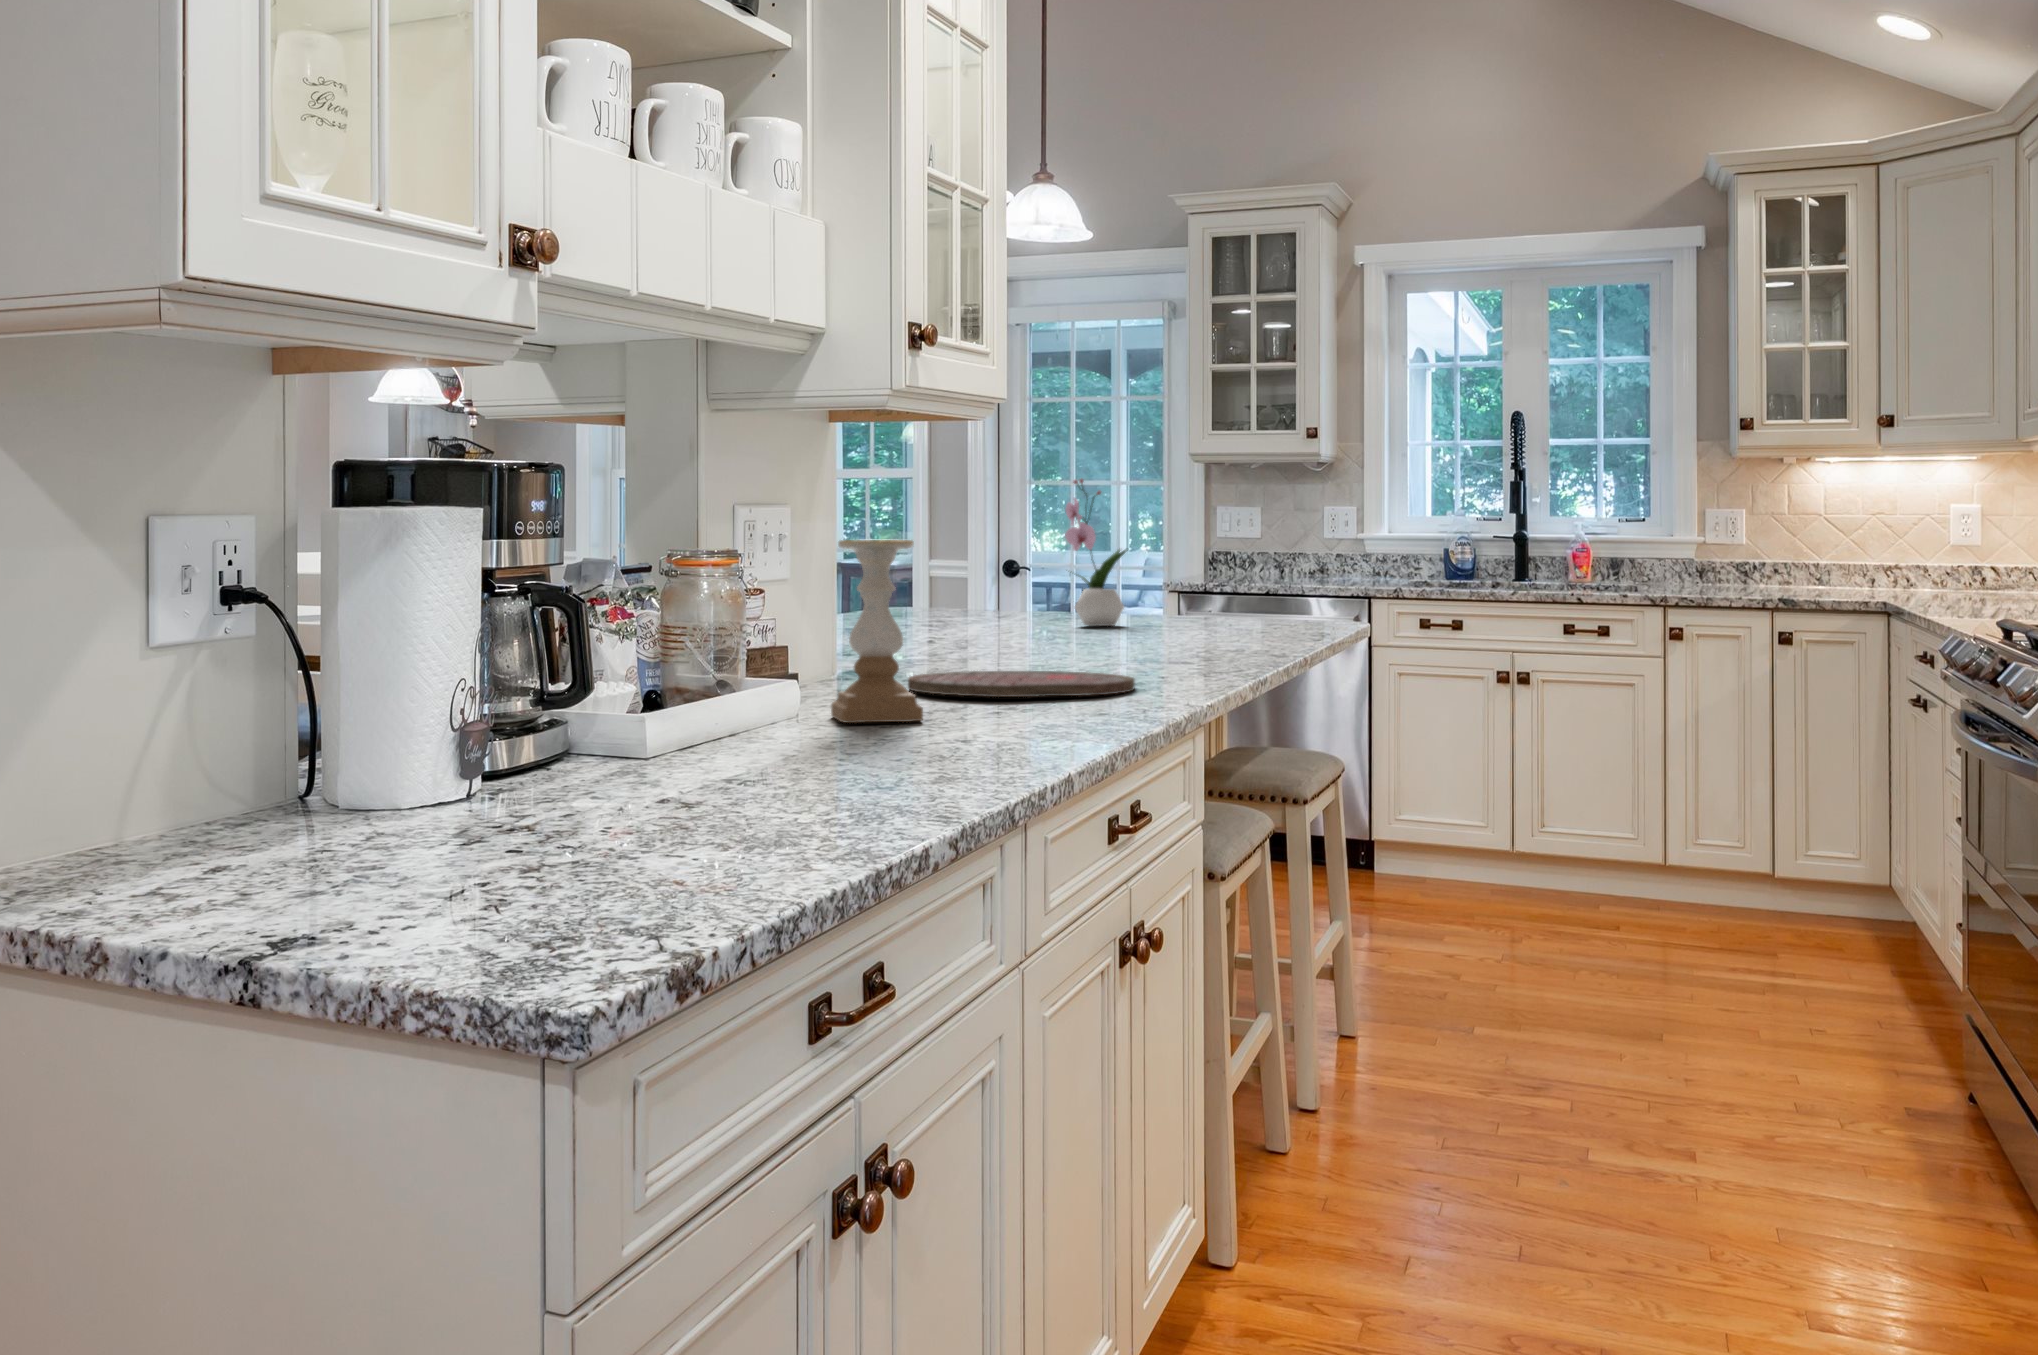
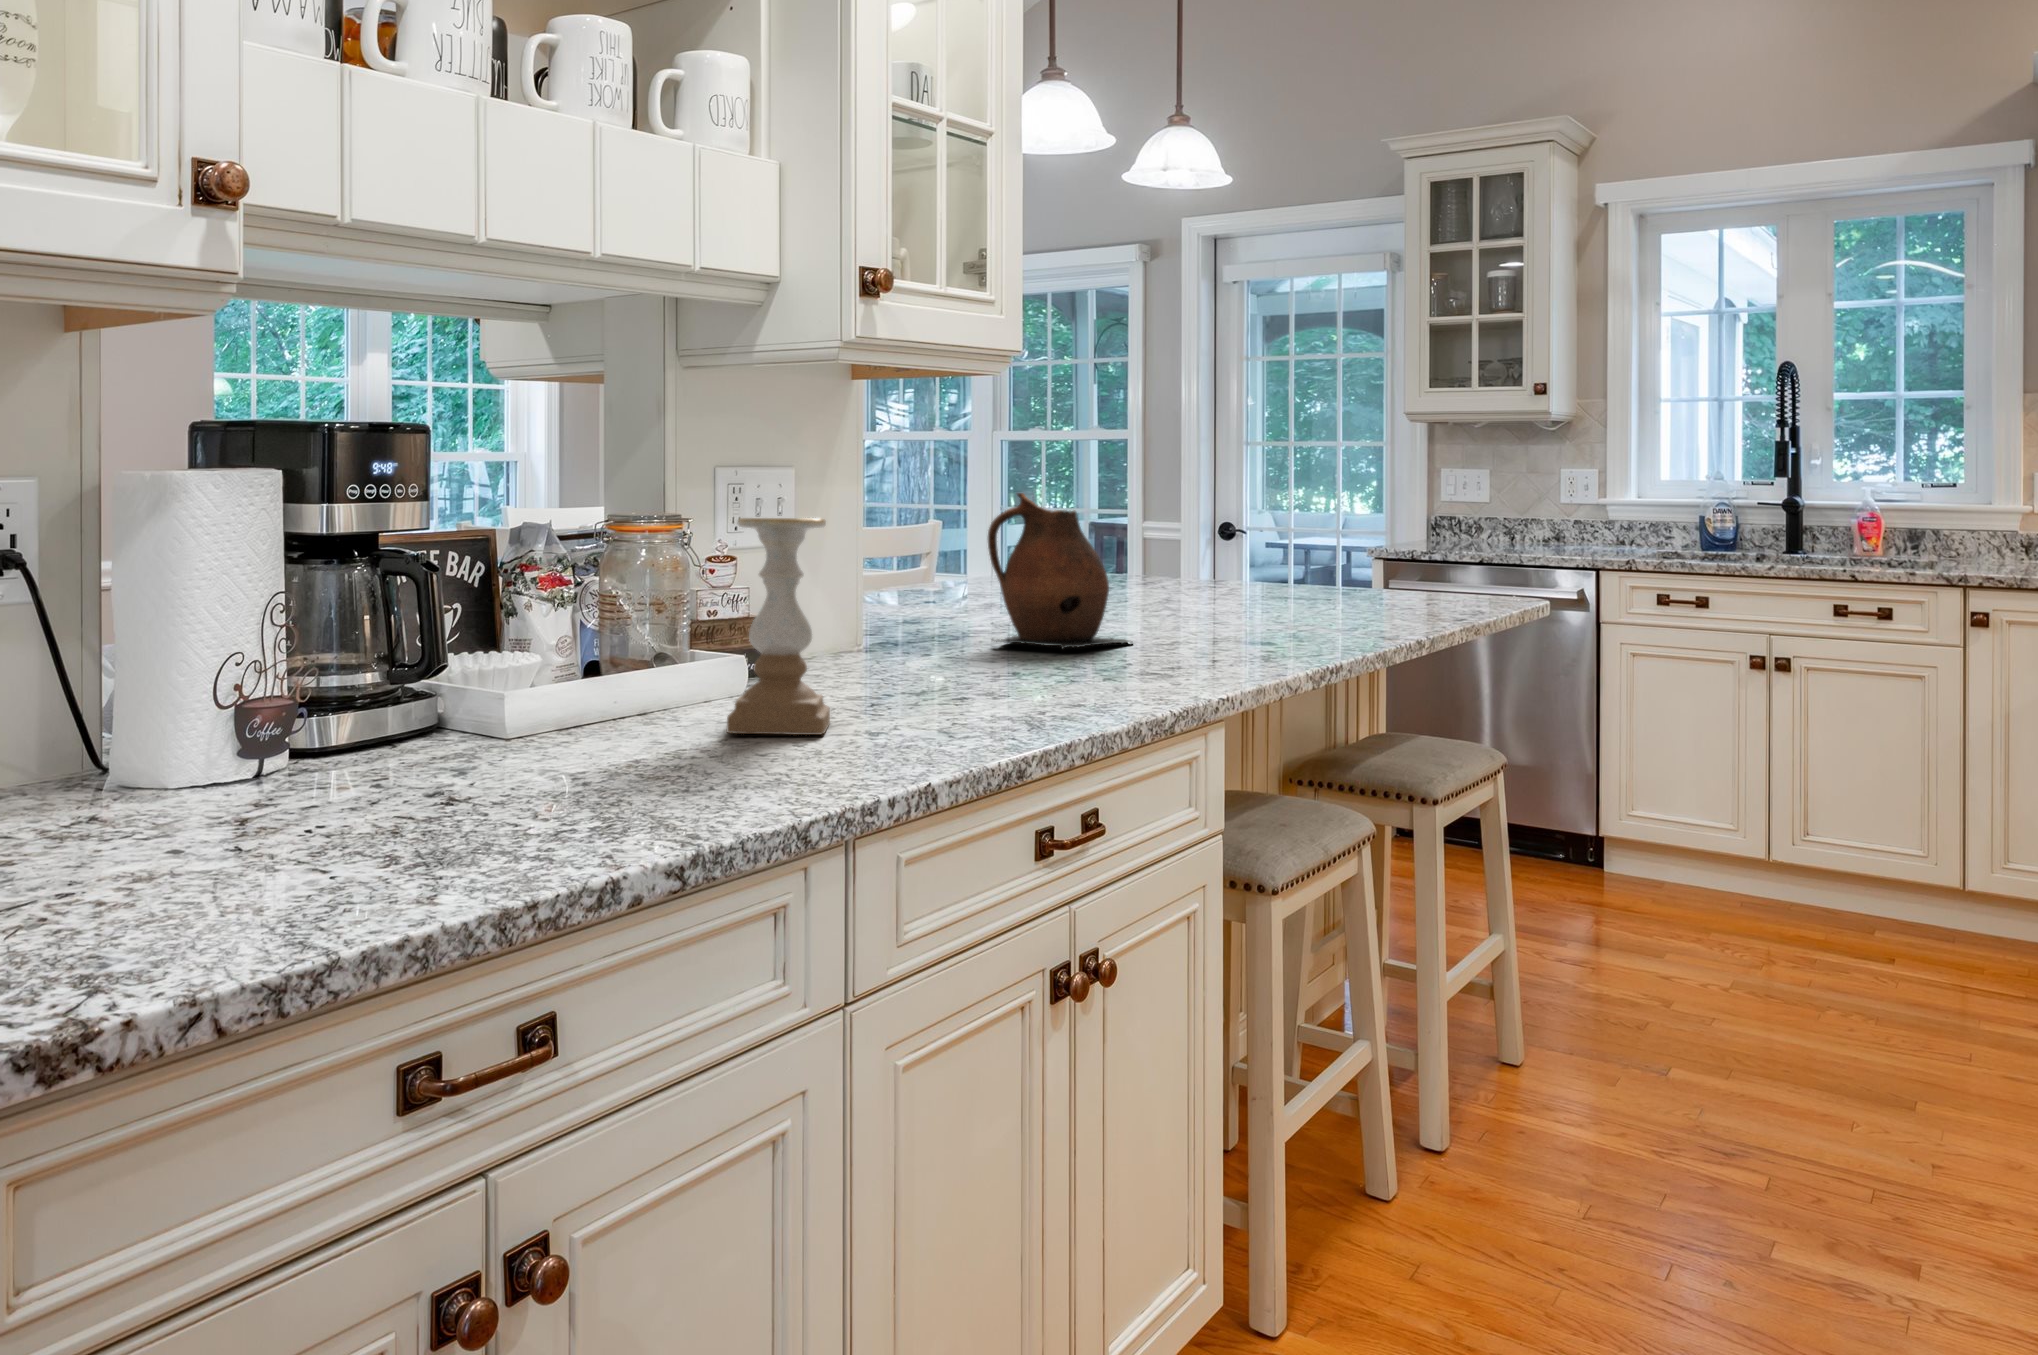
flower arrangement: present [1065,479,1127,626] -> none [1198,439,1267,602]
ceramic pitcher: none [939,525,1065,662] -> present [988,493,1132,649]
cutting board: present [908,671,1135,697] -> none [883,663,1147,703]

